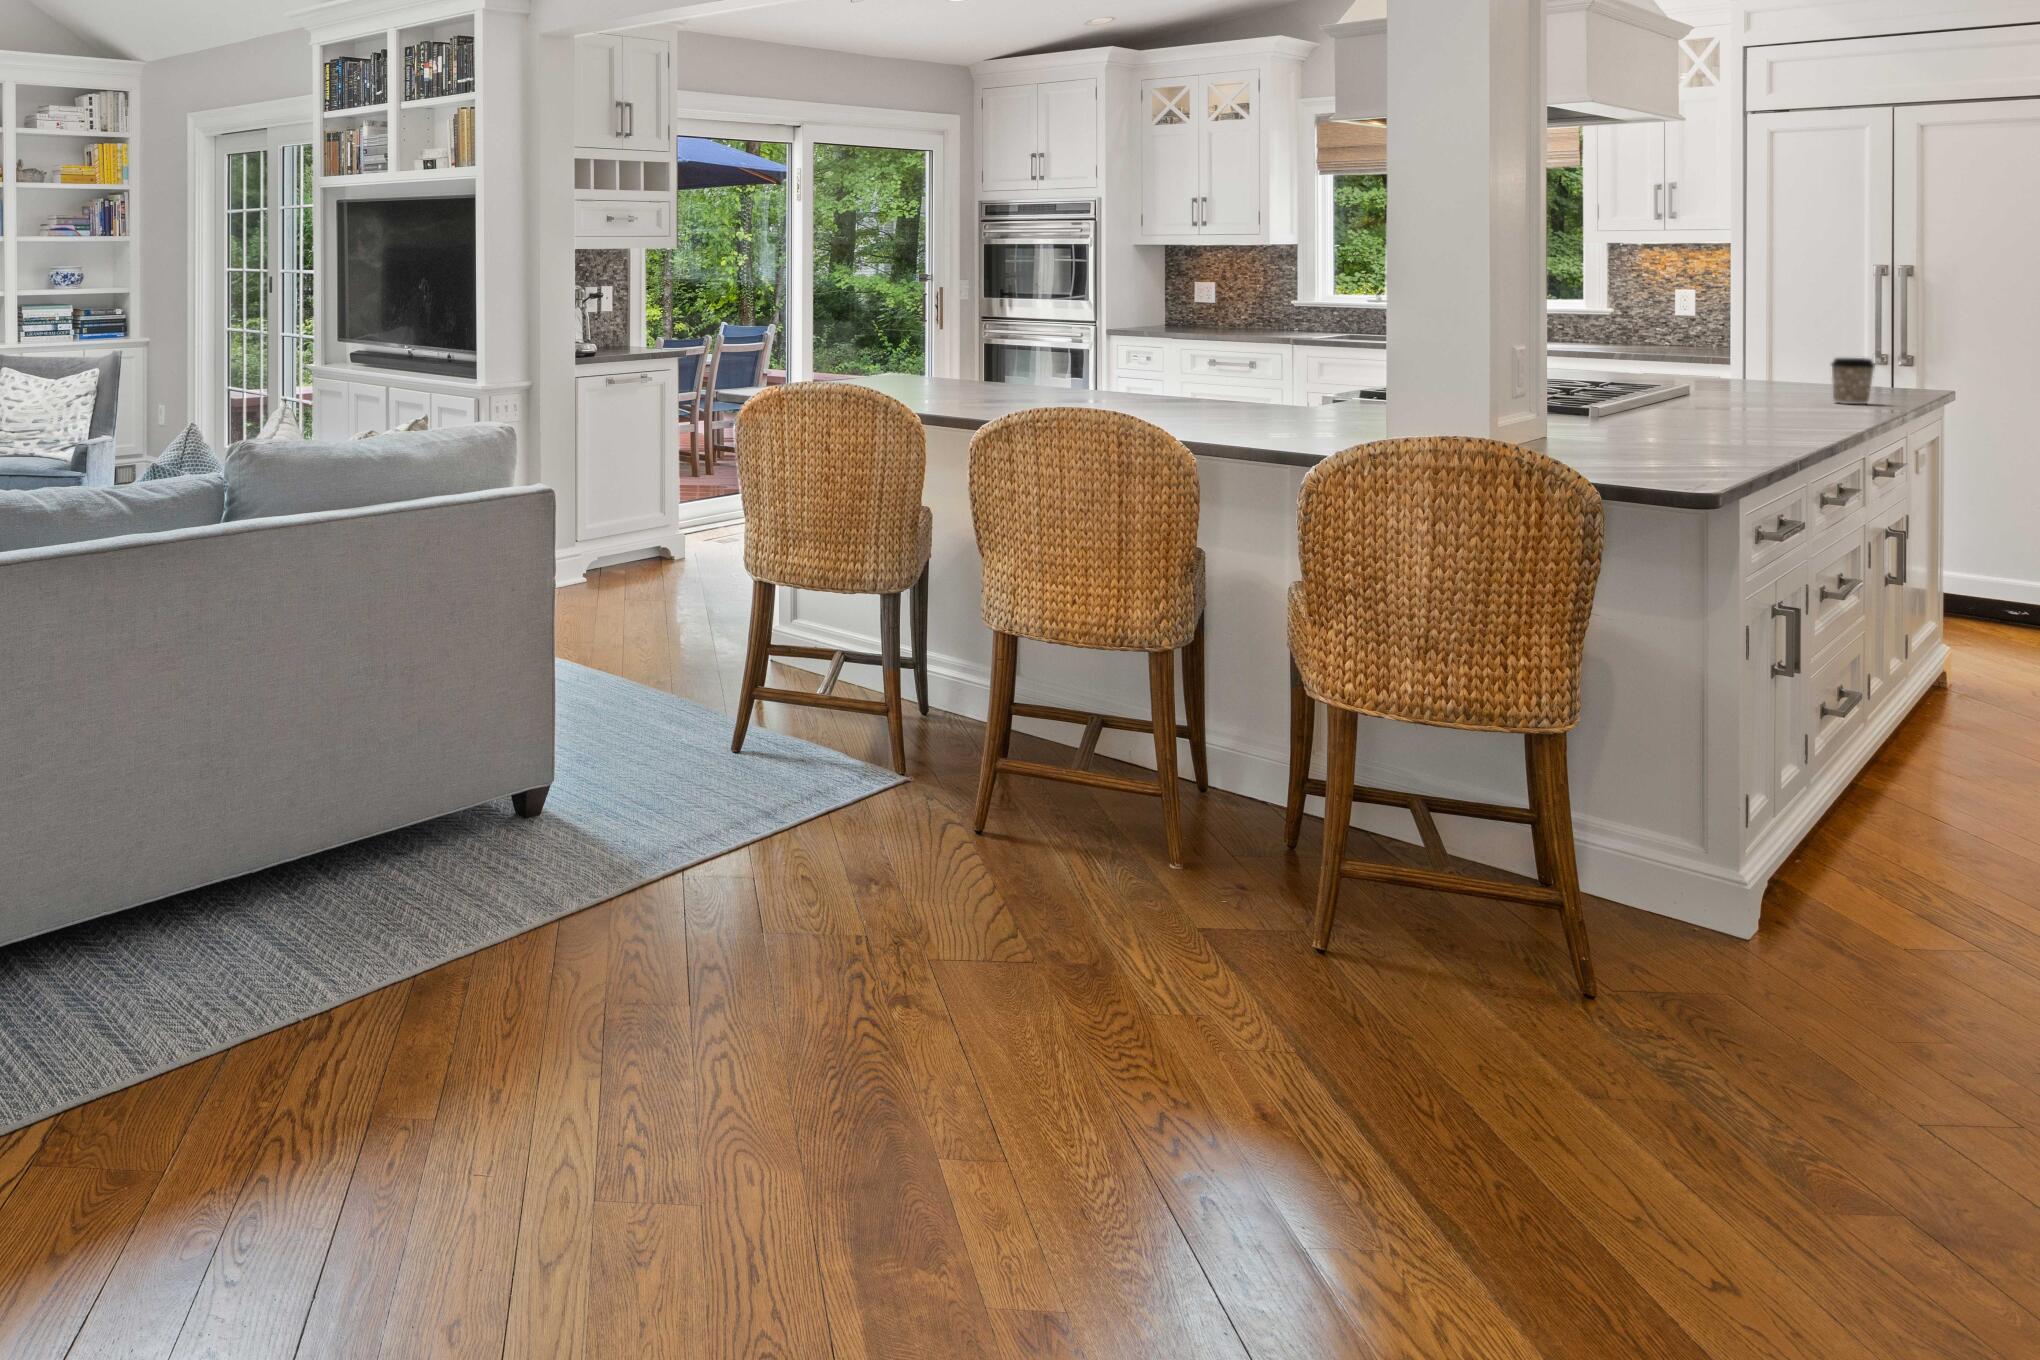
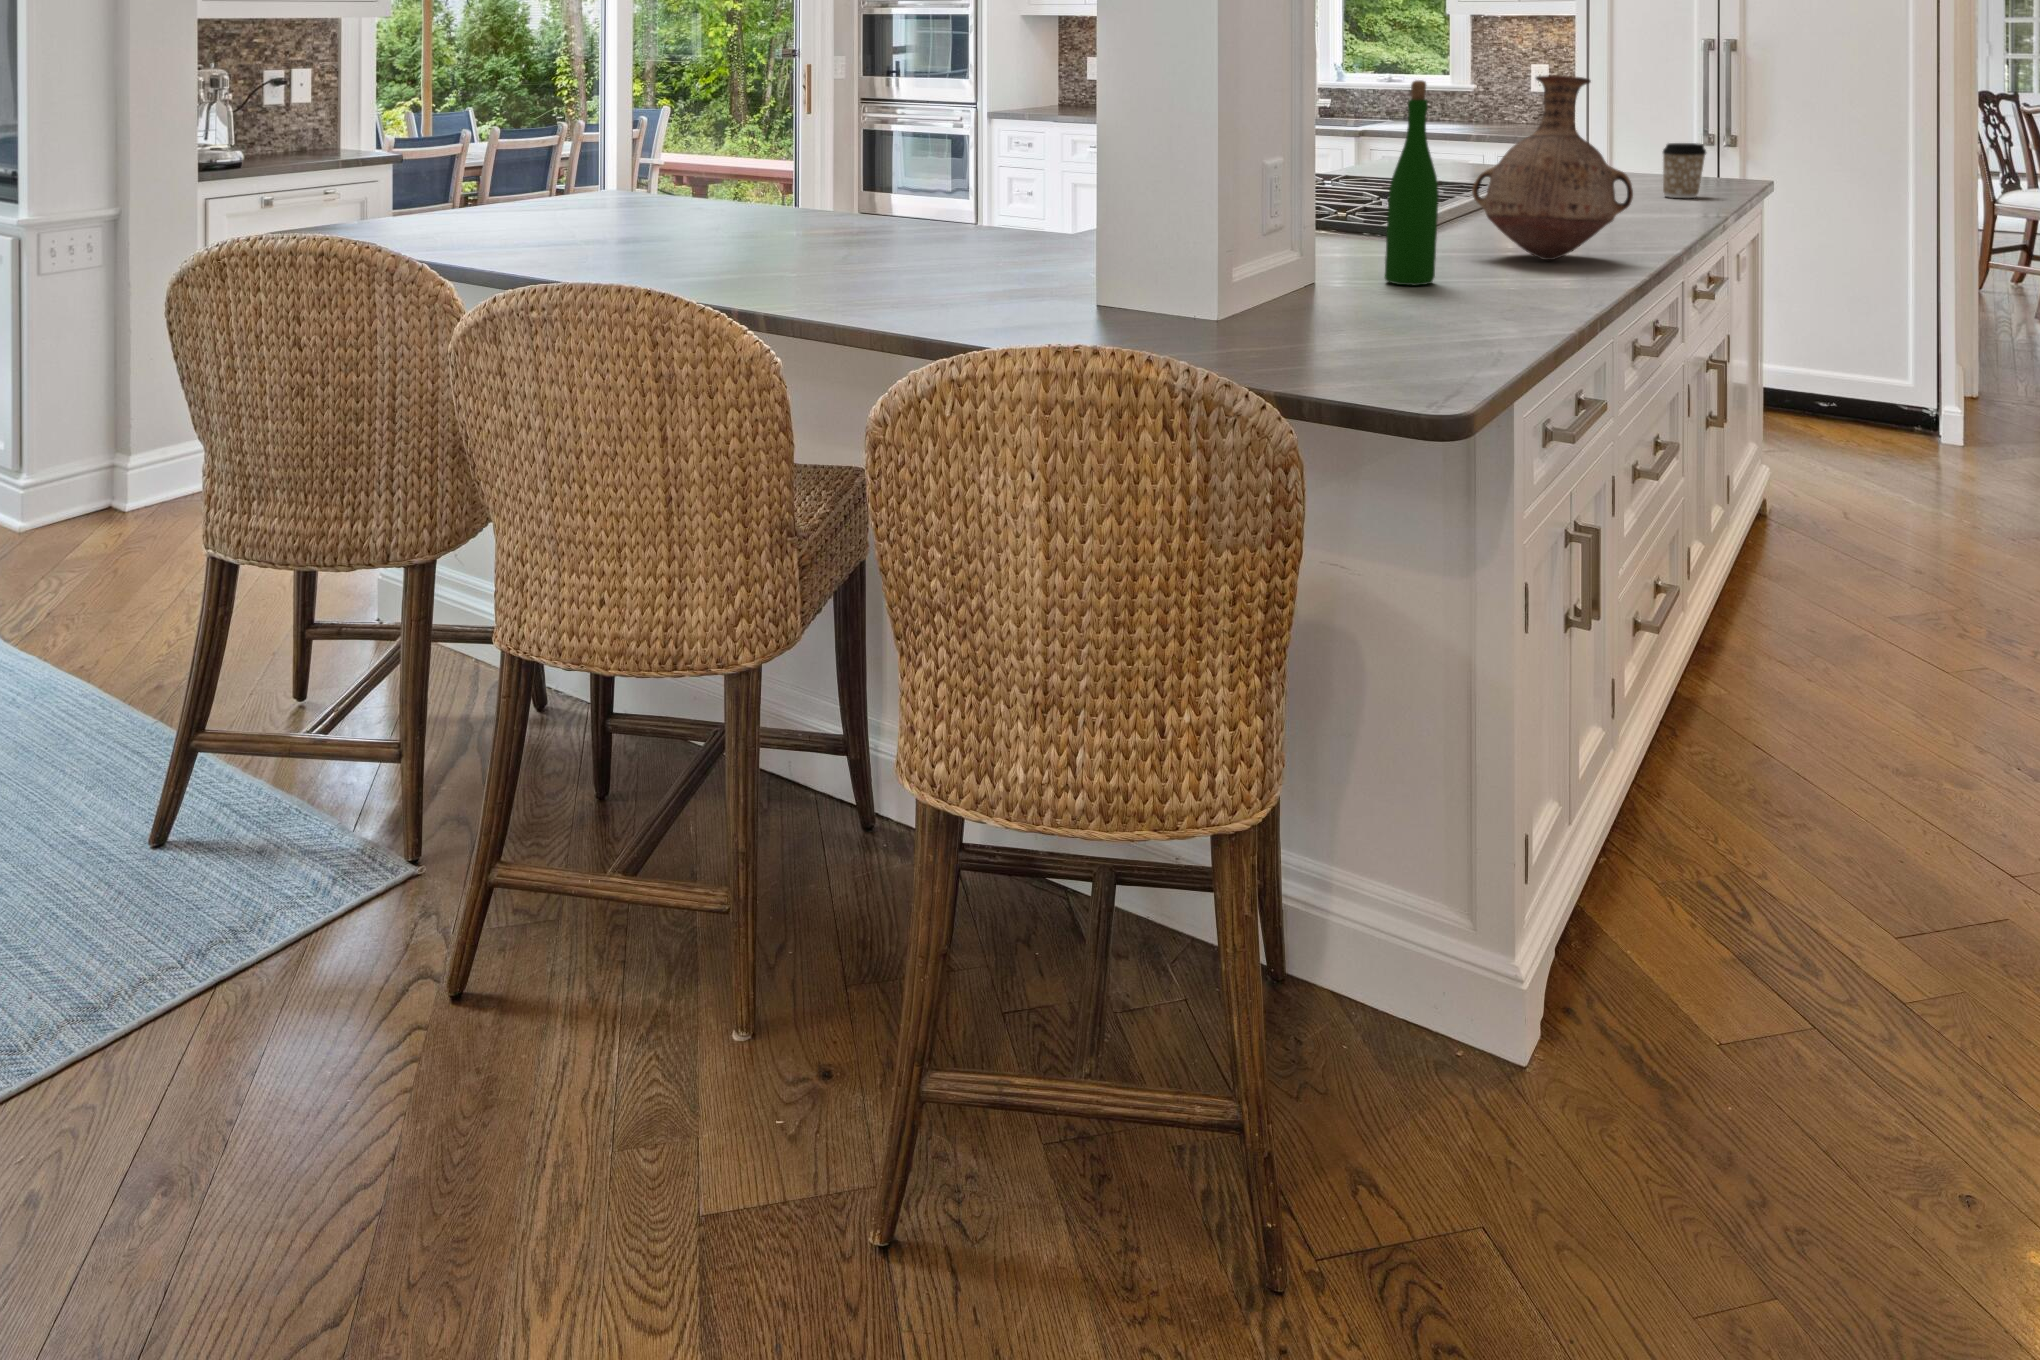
vase: none [1667,297,1808,433] -> present [1472,75,1633,260]
wine bottle: none [1606,299,1649,441] -> present [1385,80,1439,286]

